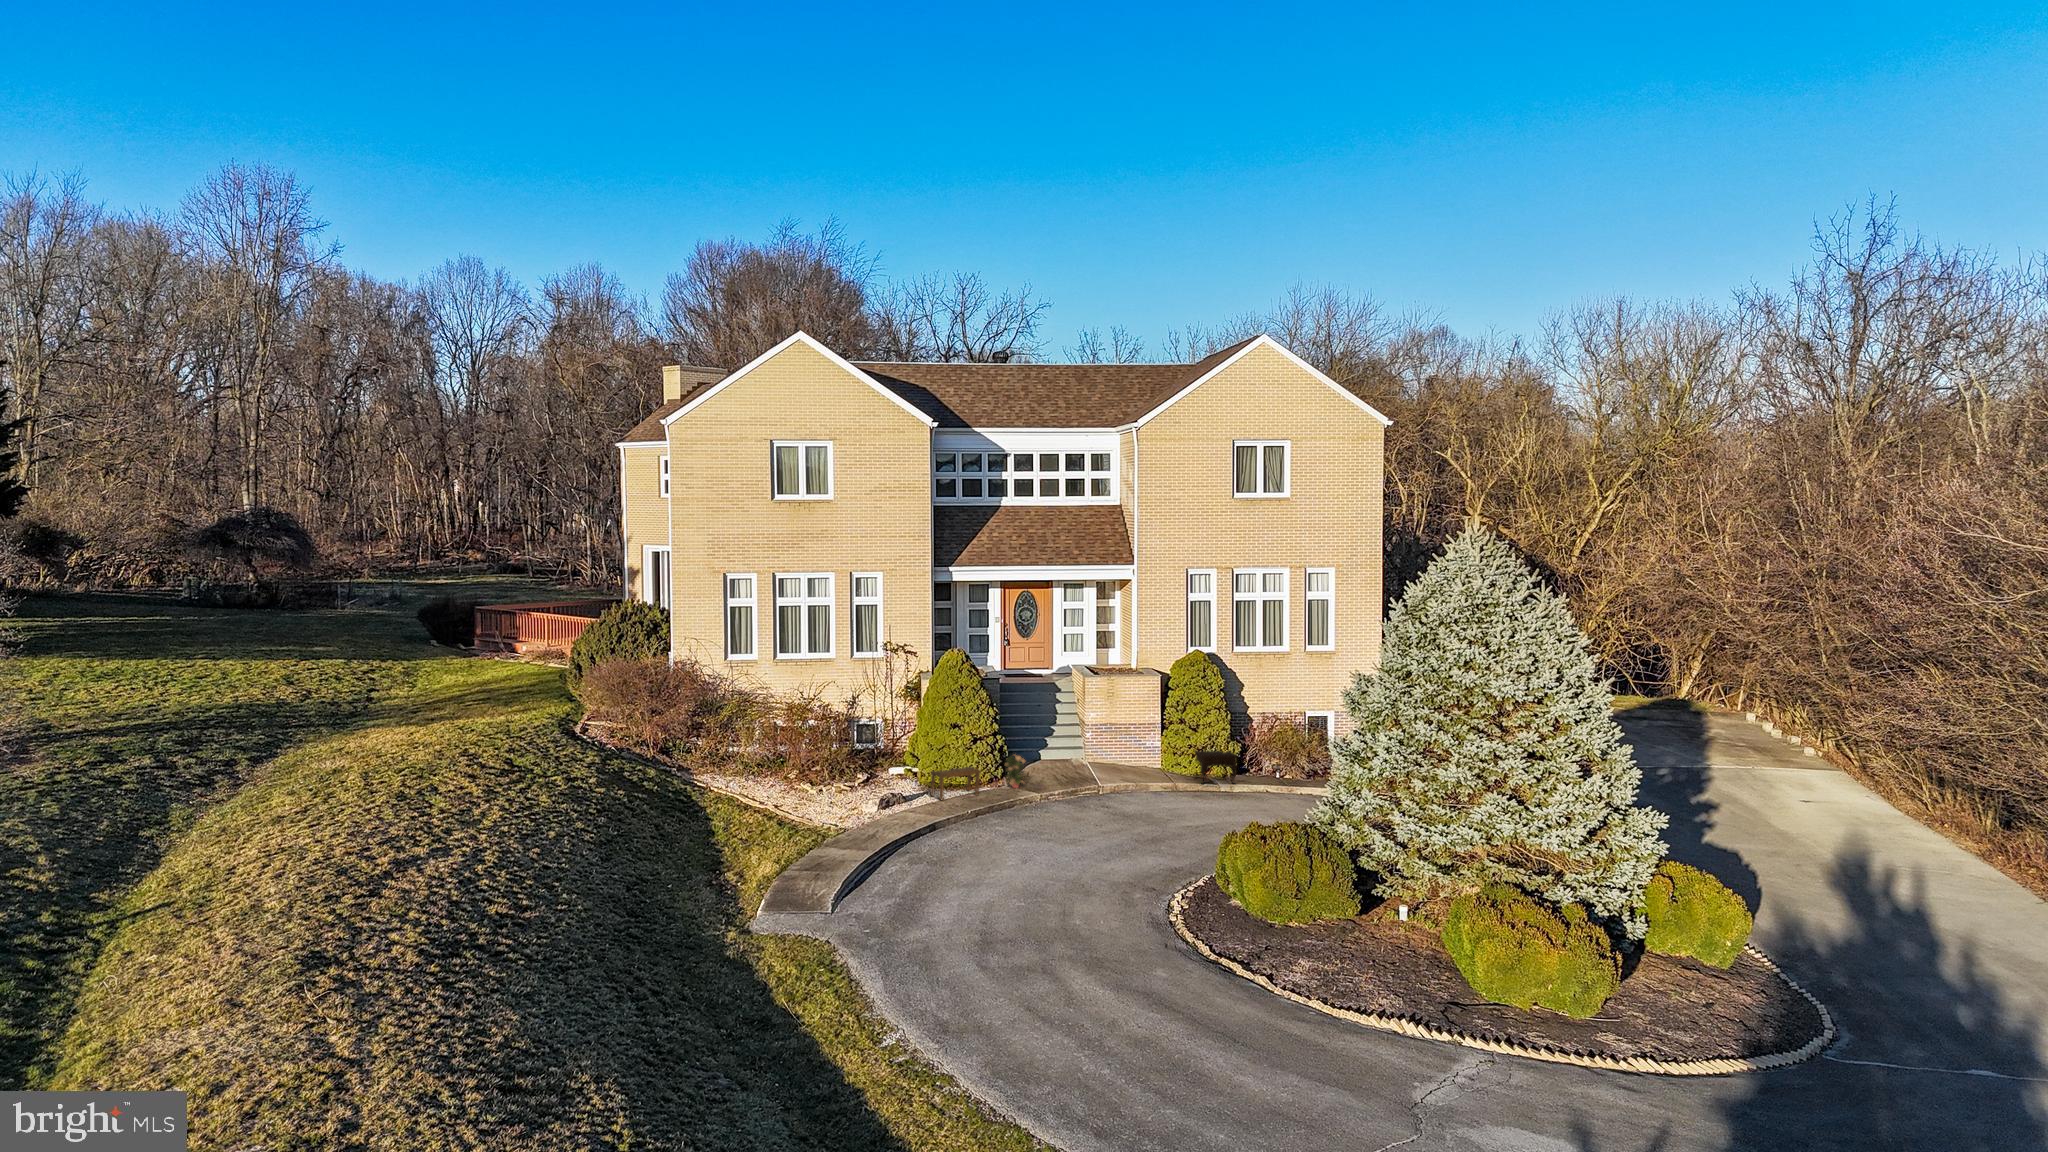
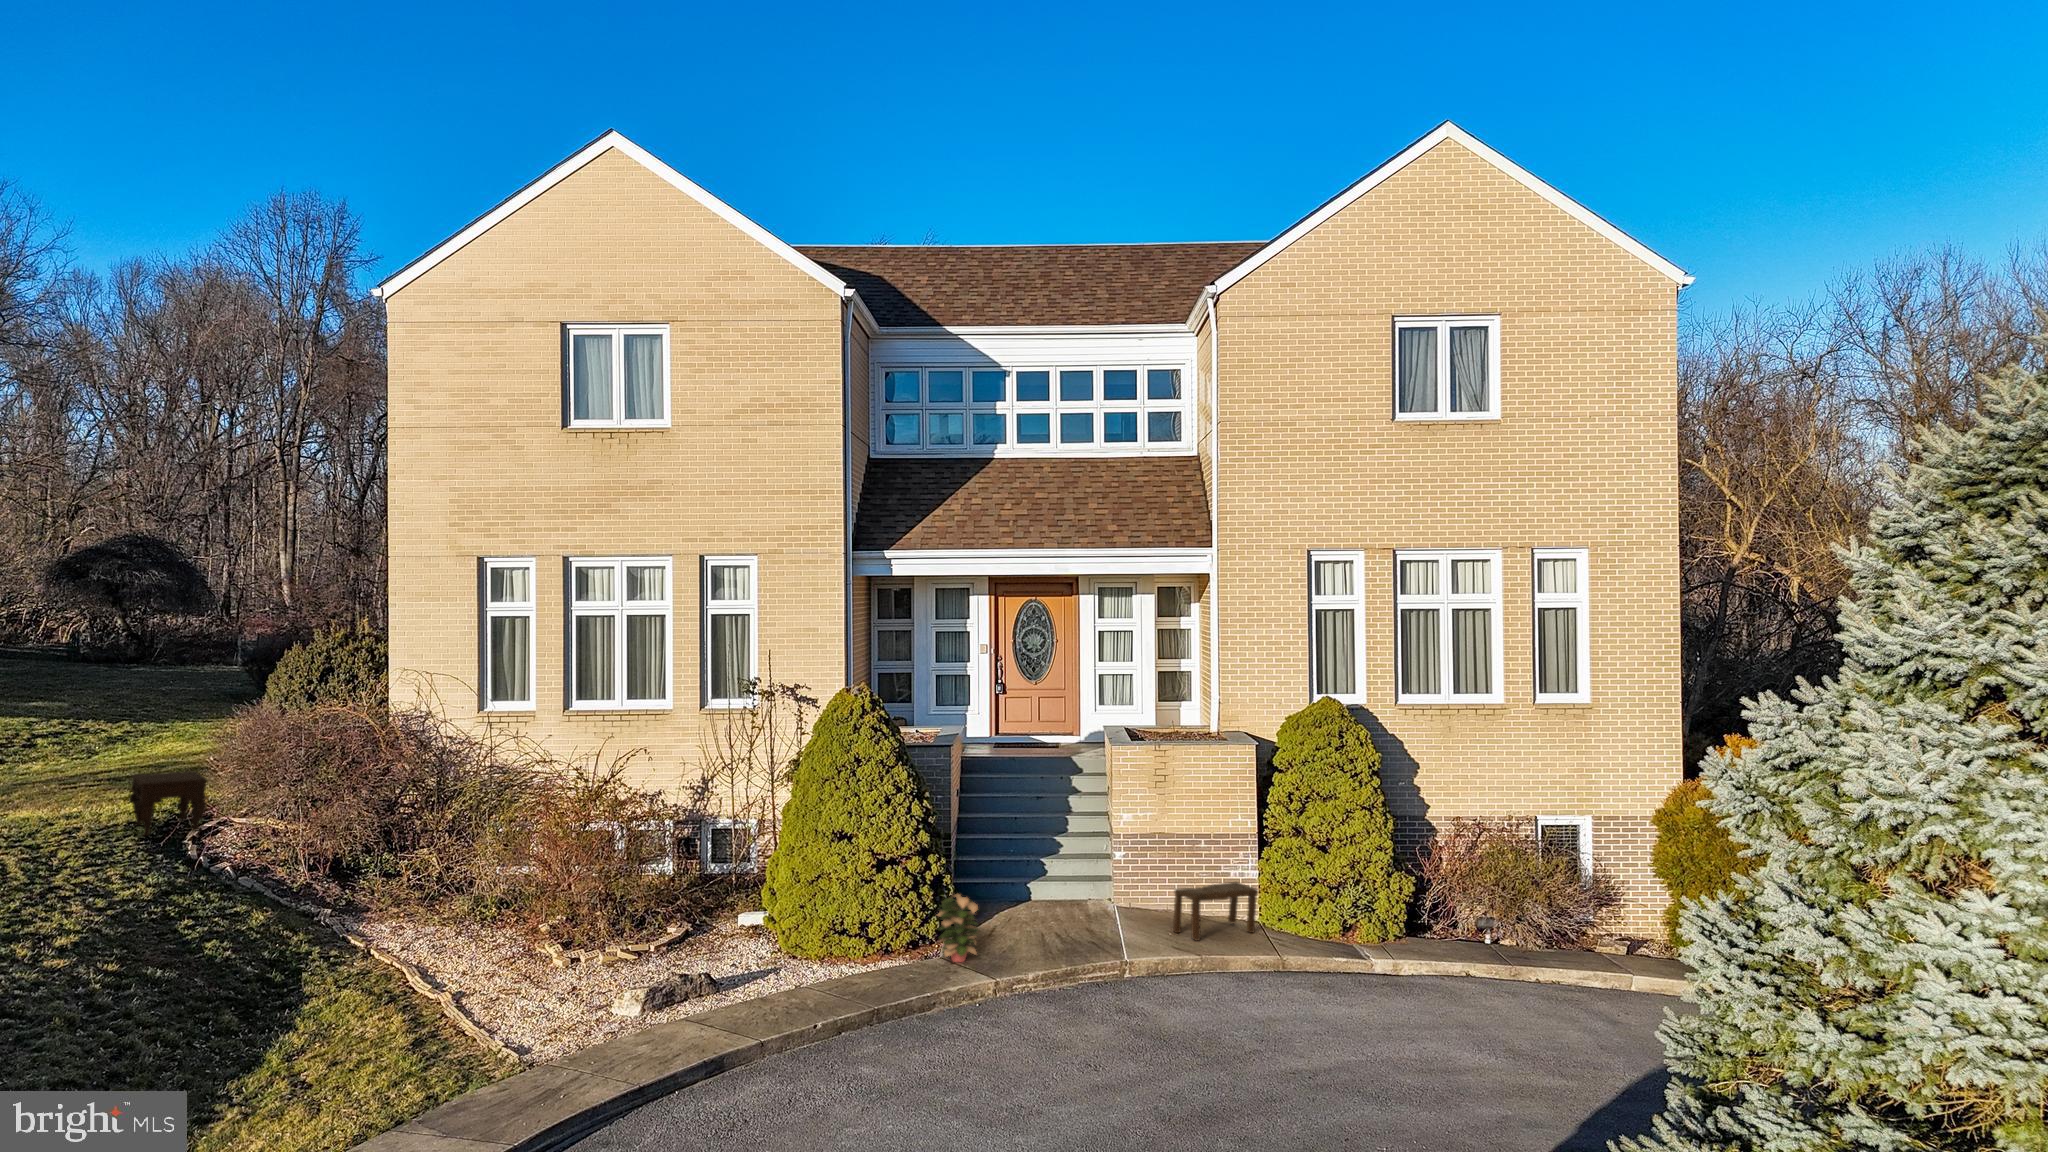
side table: present [1194,750,1237,784] -> present [129,771,207,836]
bench: present [930,767,981,800] -> present [1173,882,1258,941]

